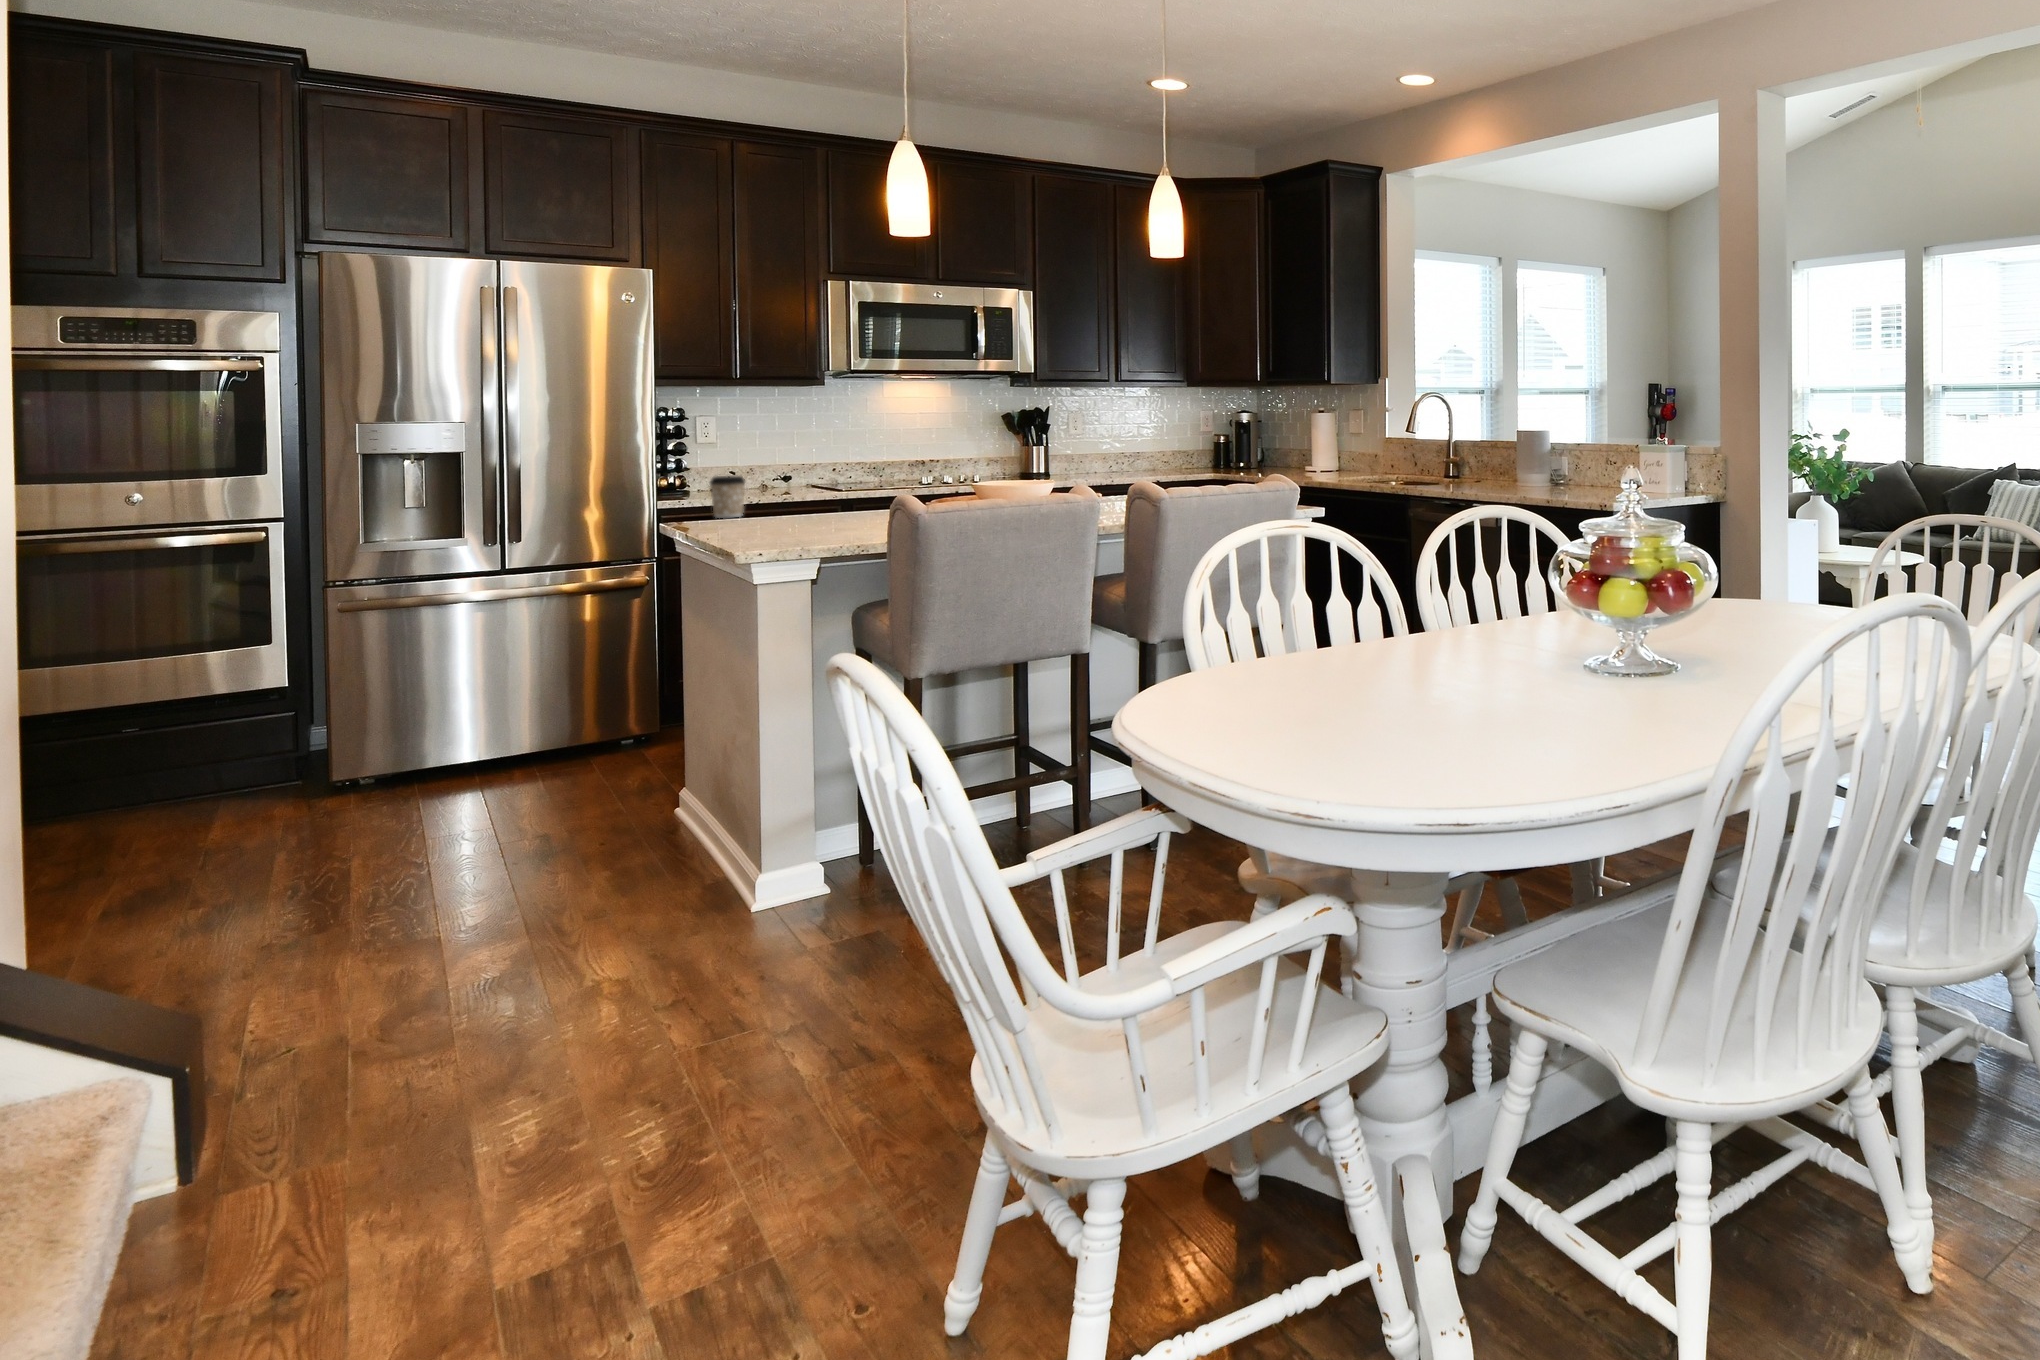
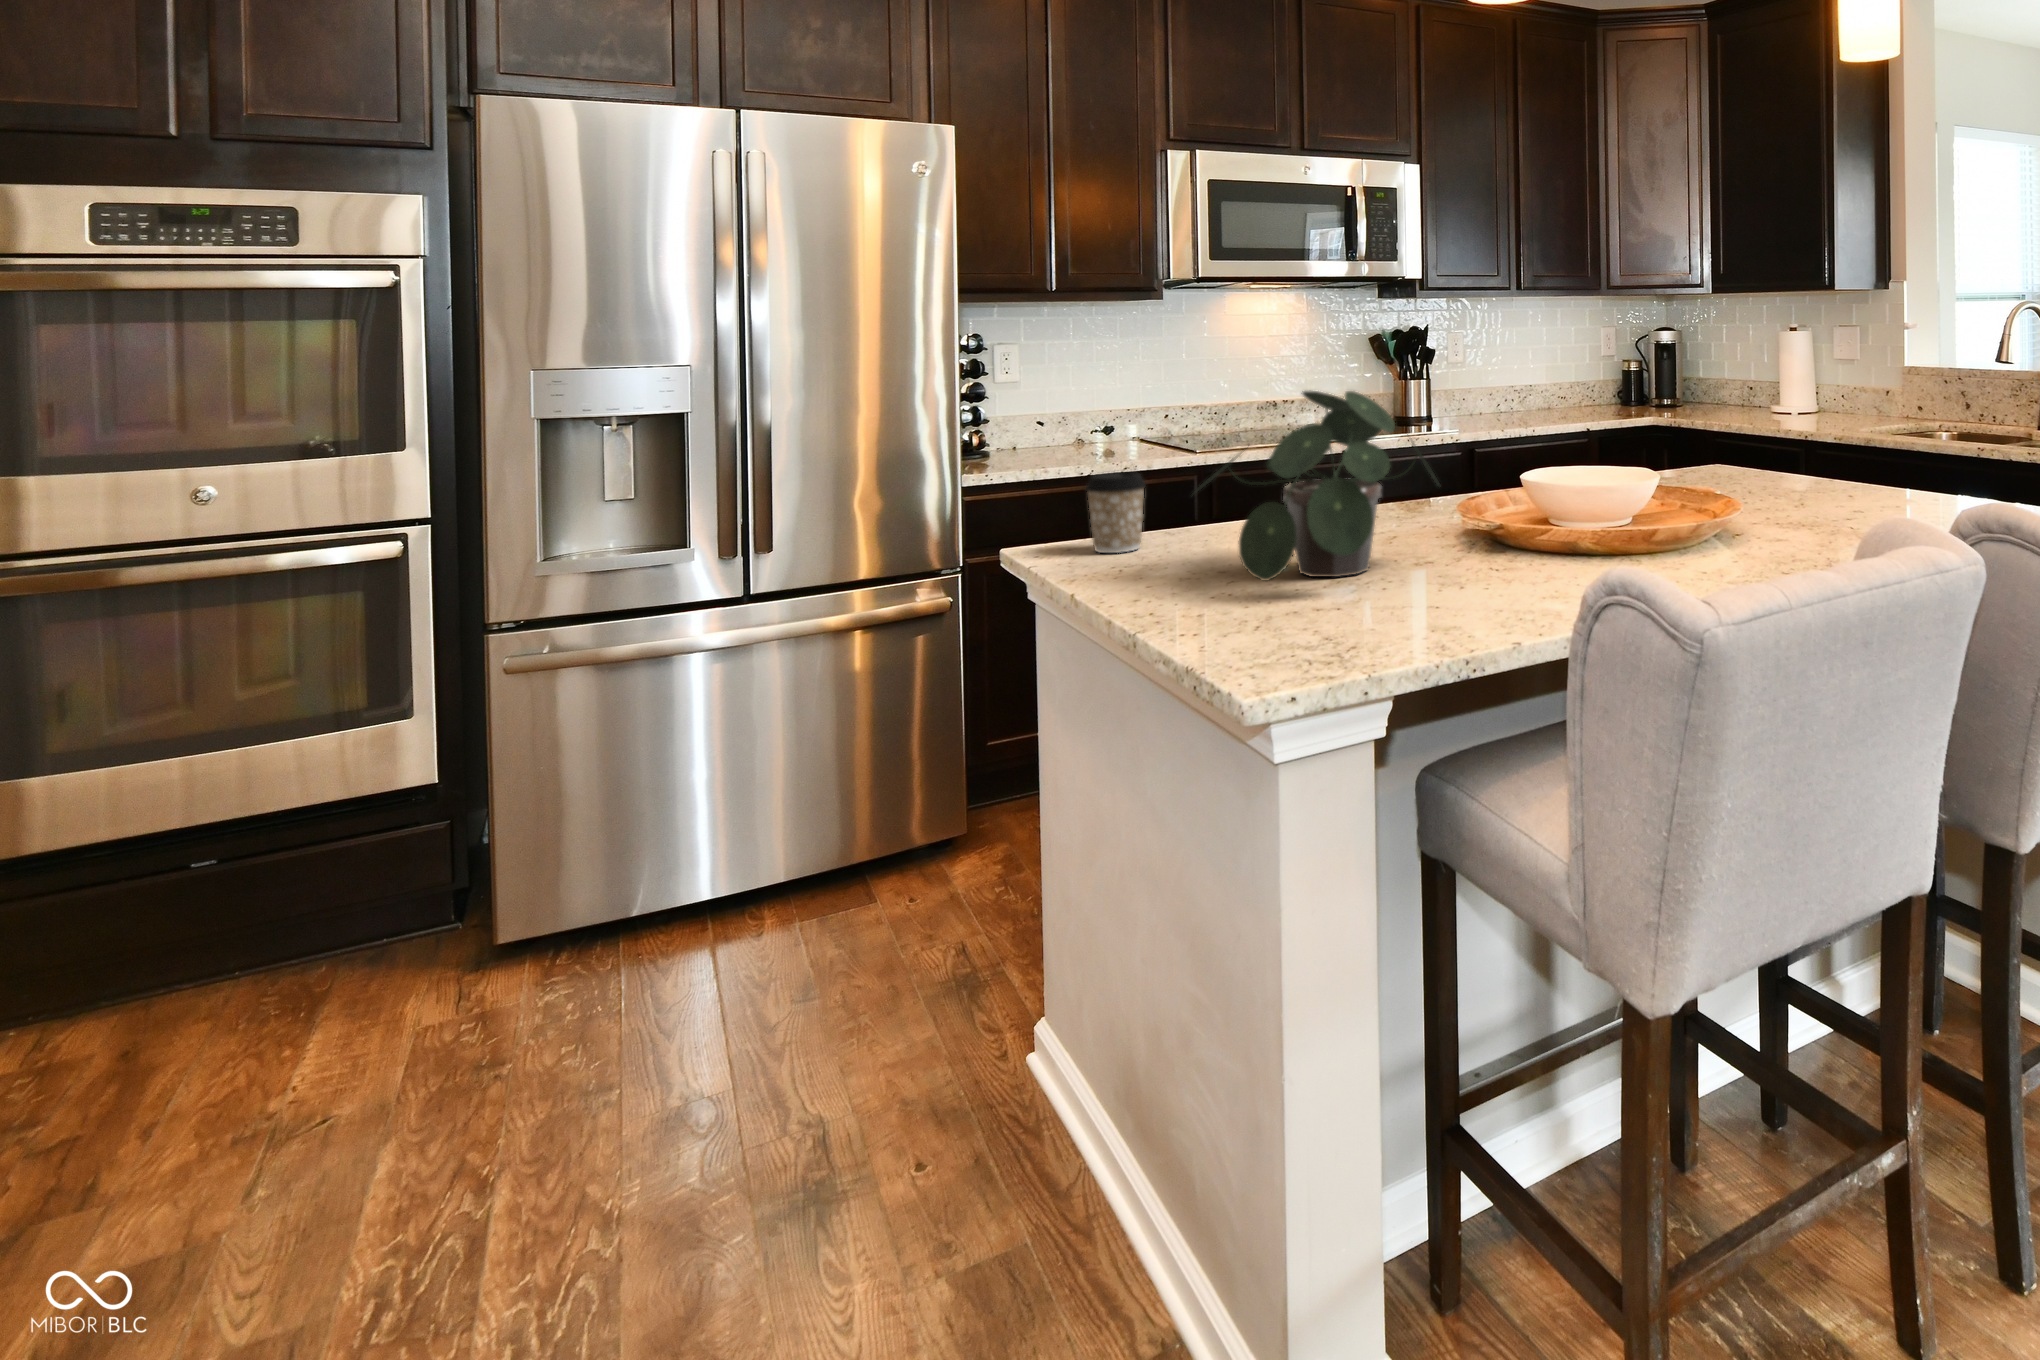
potted plant: none [759,428,902,521] -> present [1192,391,1439,581]

